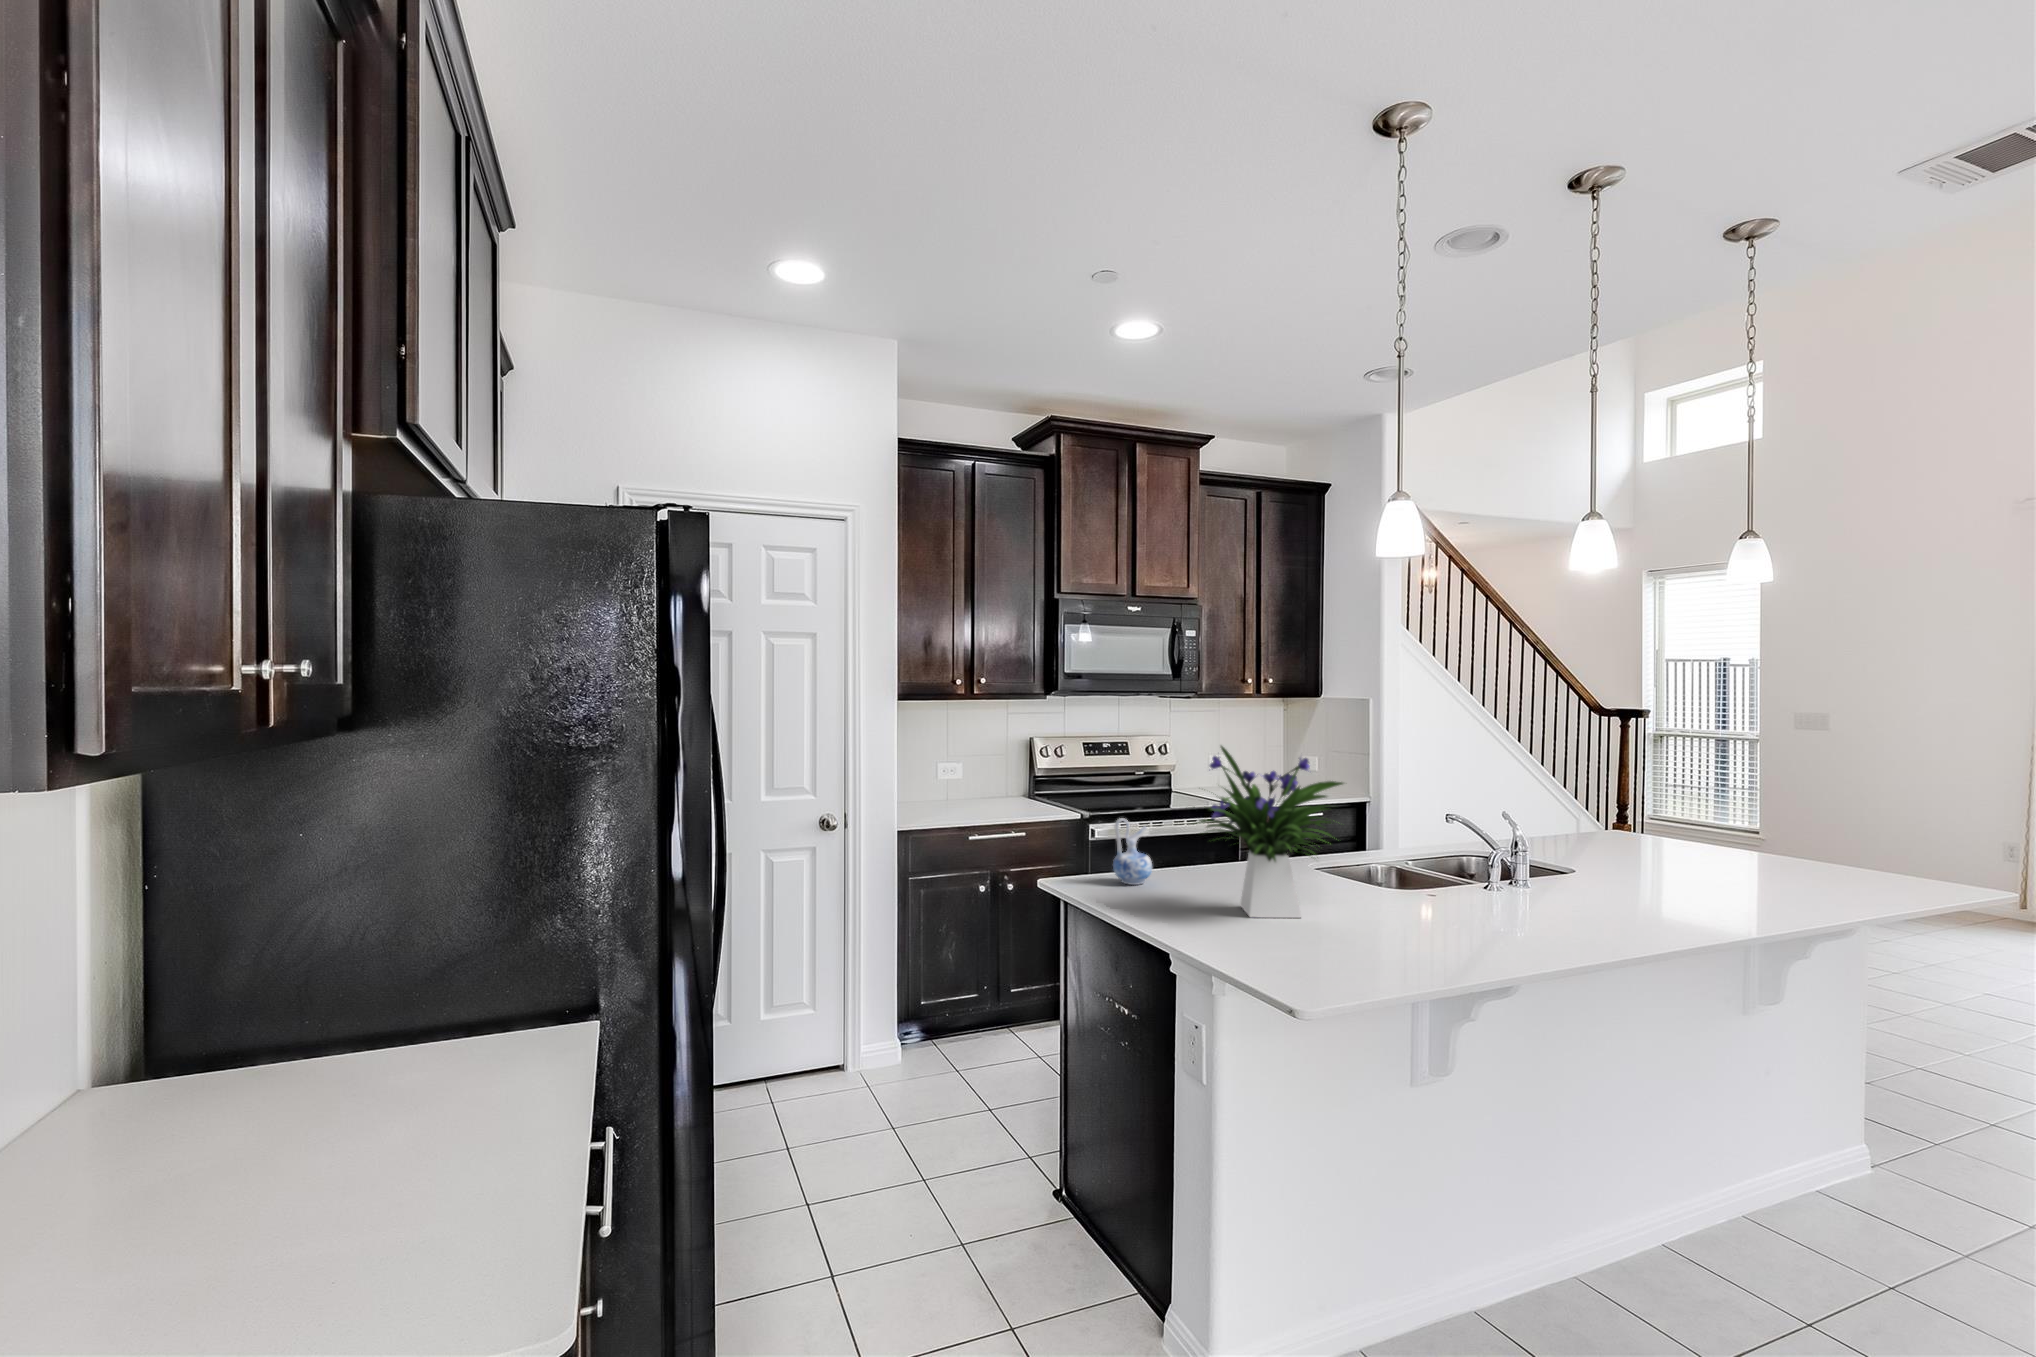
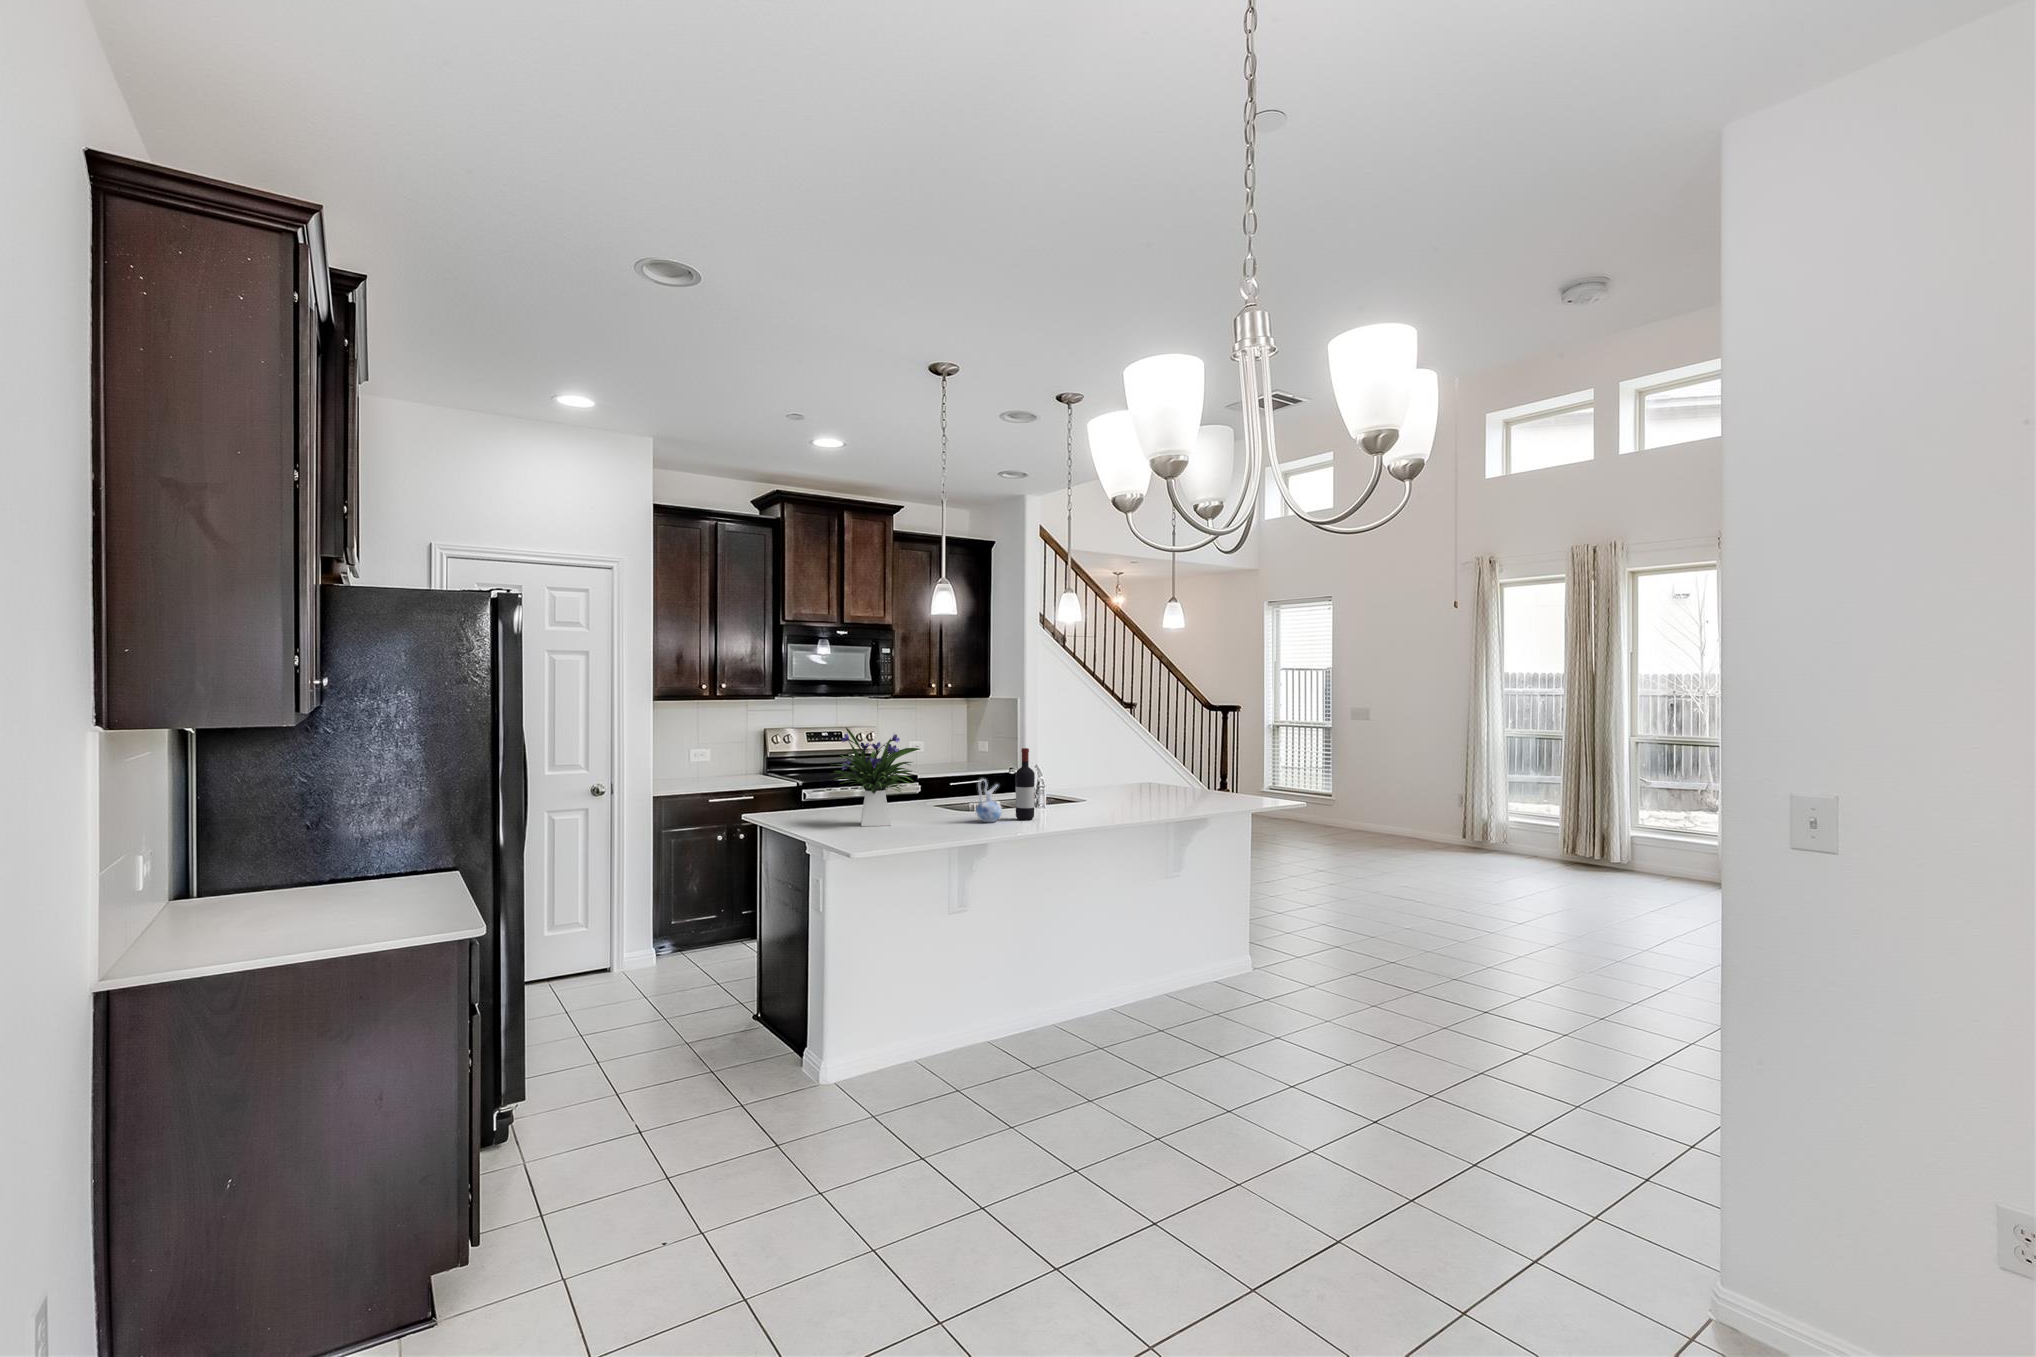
wine bottle: none [1518,784,1557,915] -> present [1016,748,1035,820]
ceramic pitcher: present [1113,818,1152,885] -> present [976,779,1002,822]

